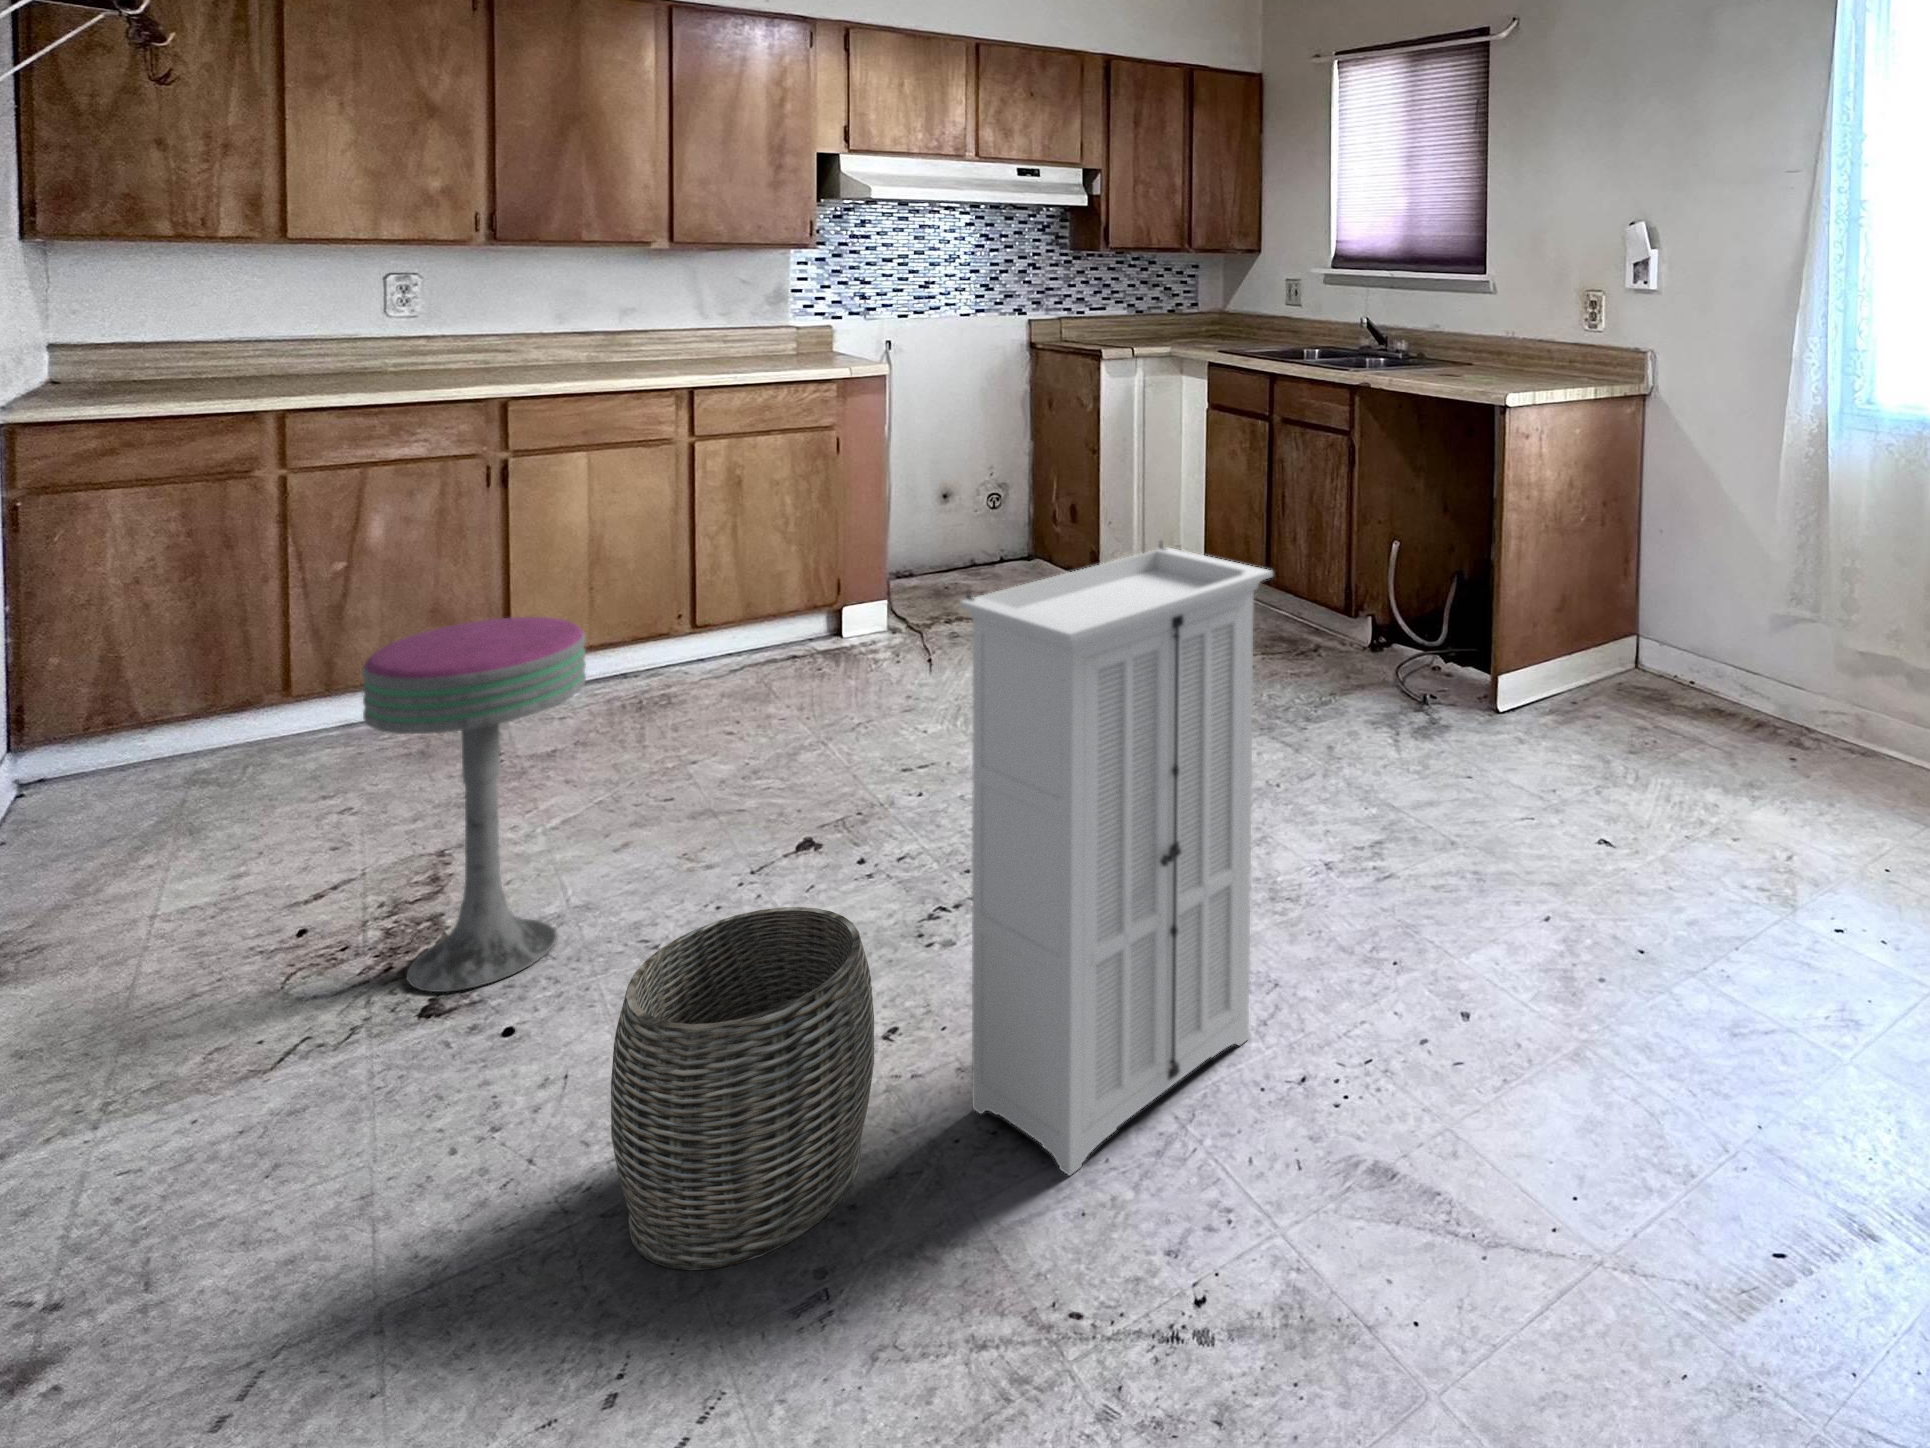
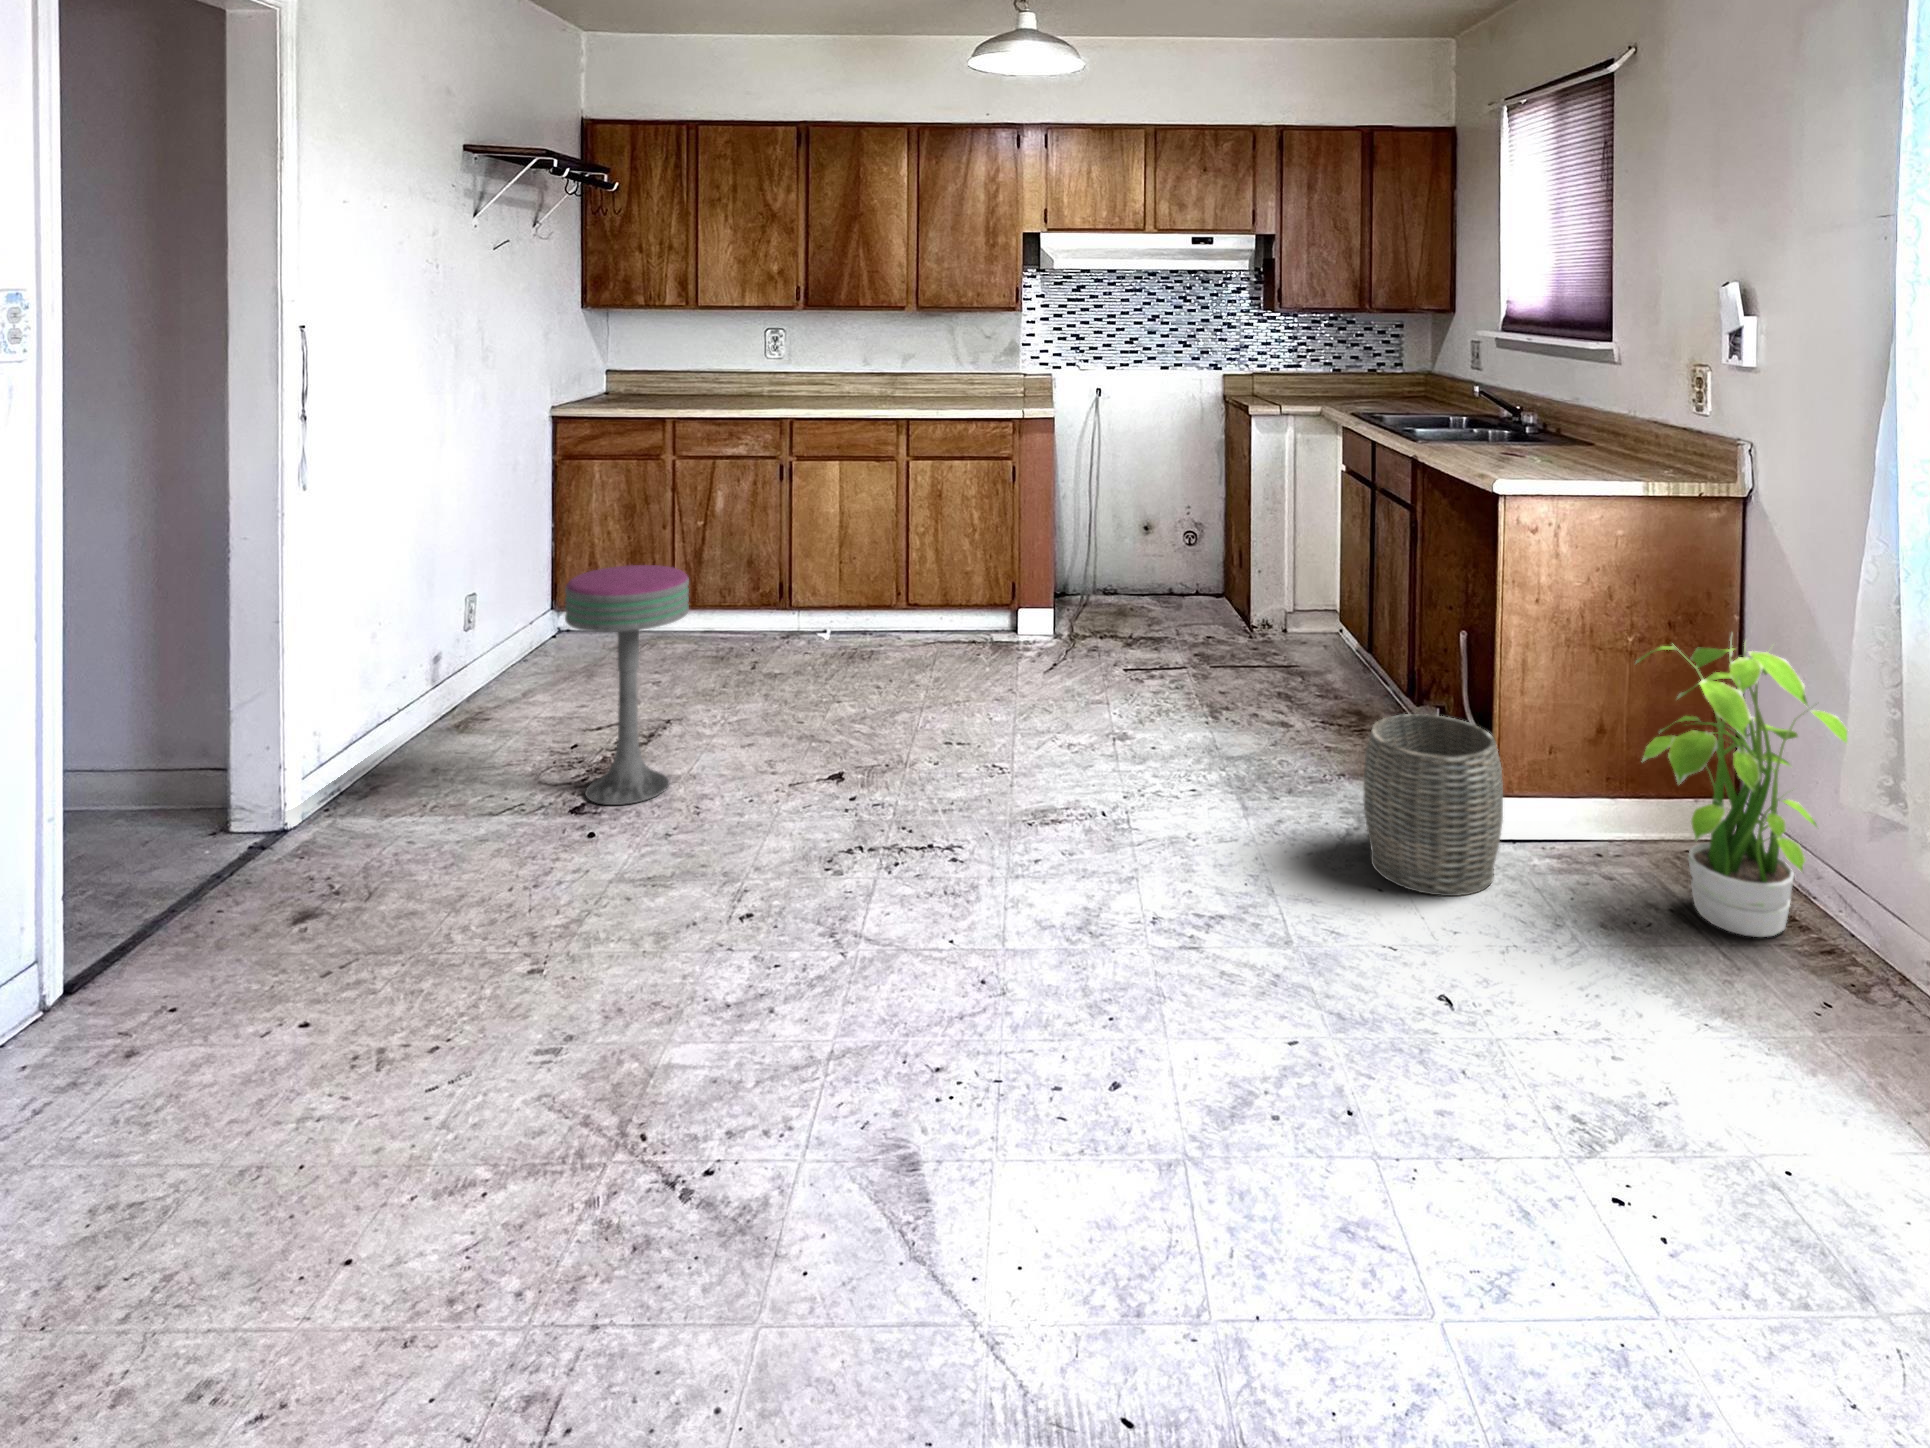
potted plant: none [1629,499,1778,730] -> present [1636,646,1847,937]
storage cabinet: present [960,543,1273,1175] -> none [724,571,955,1054]
woven basket: present [611,907,874,1270] -> present [1364,714,1503,896]

